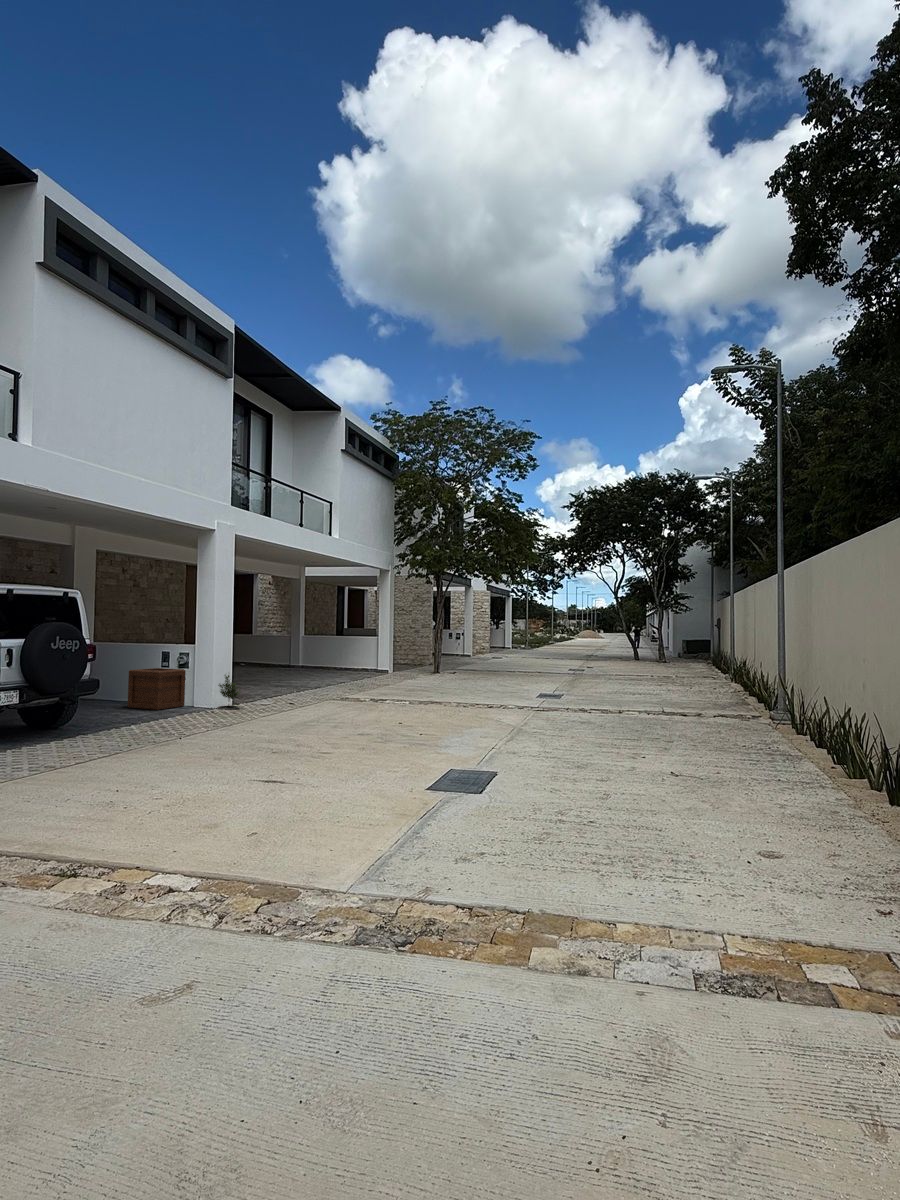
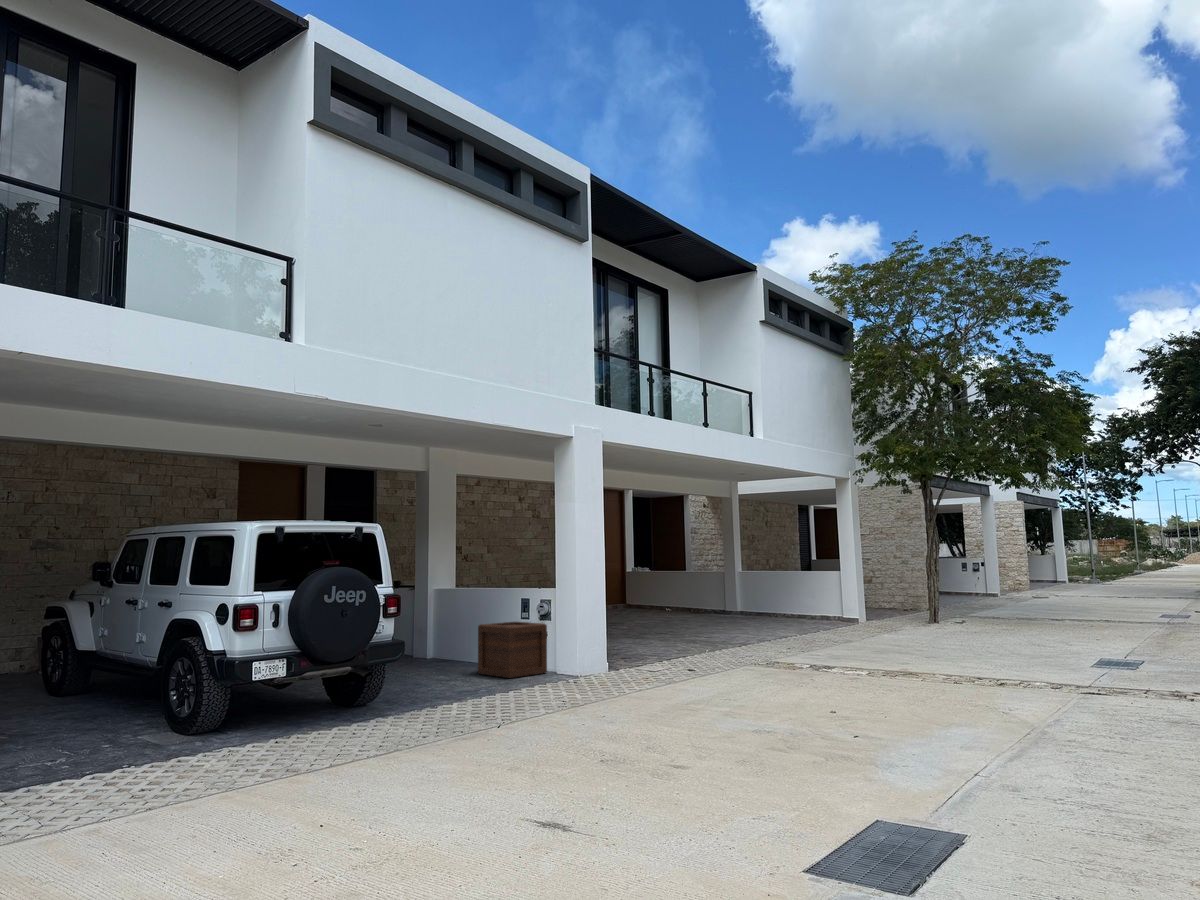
potted tree: present [218,675,239,709] -> none [585,626,616,679]

